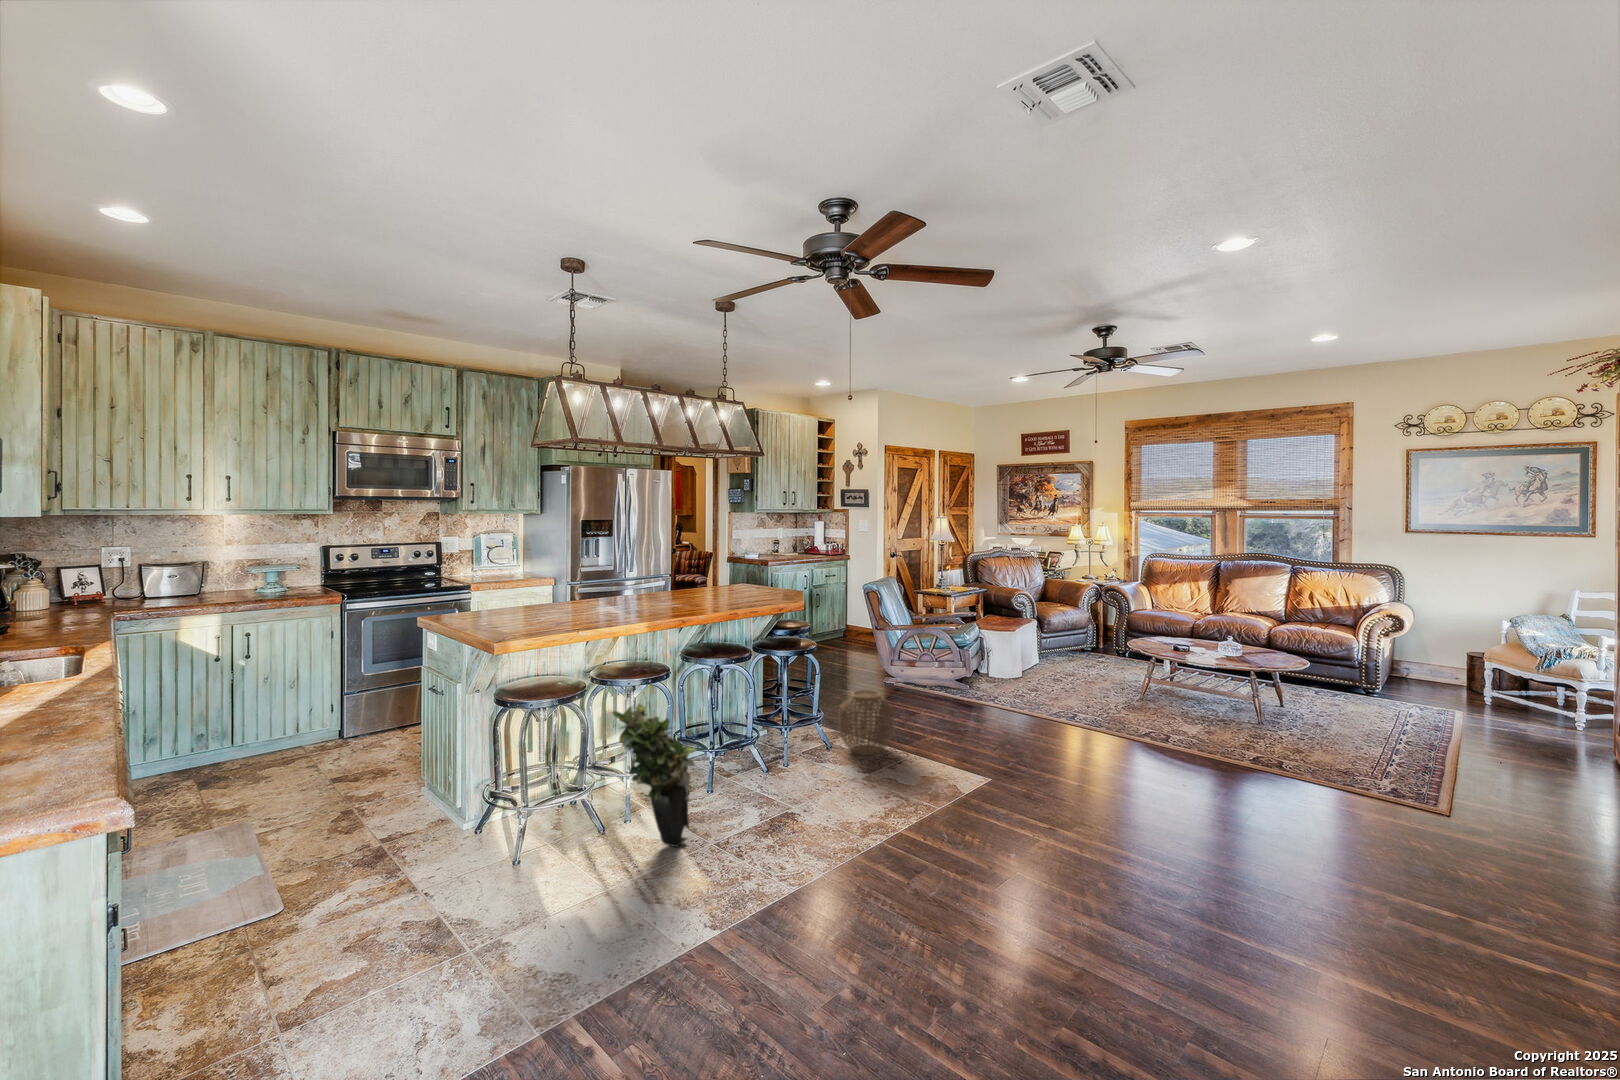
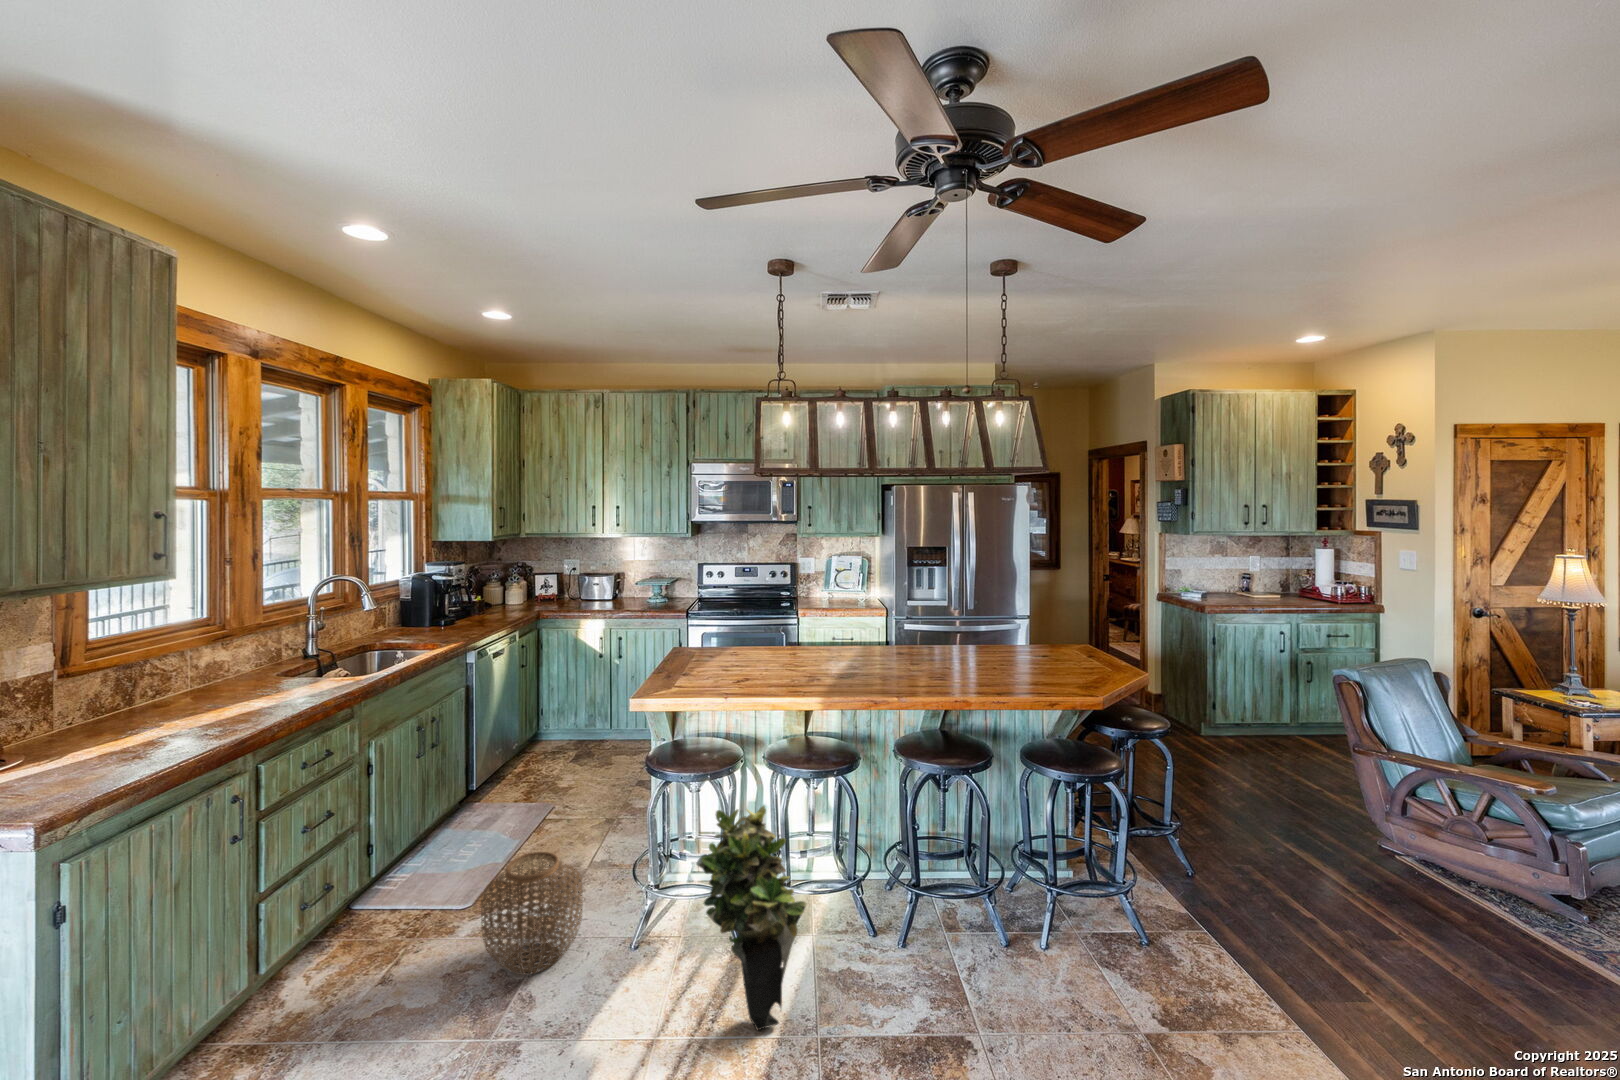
woven basket: present [839,690,894,755] -> present [481,852,582,974]

